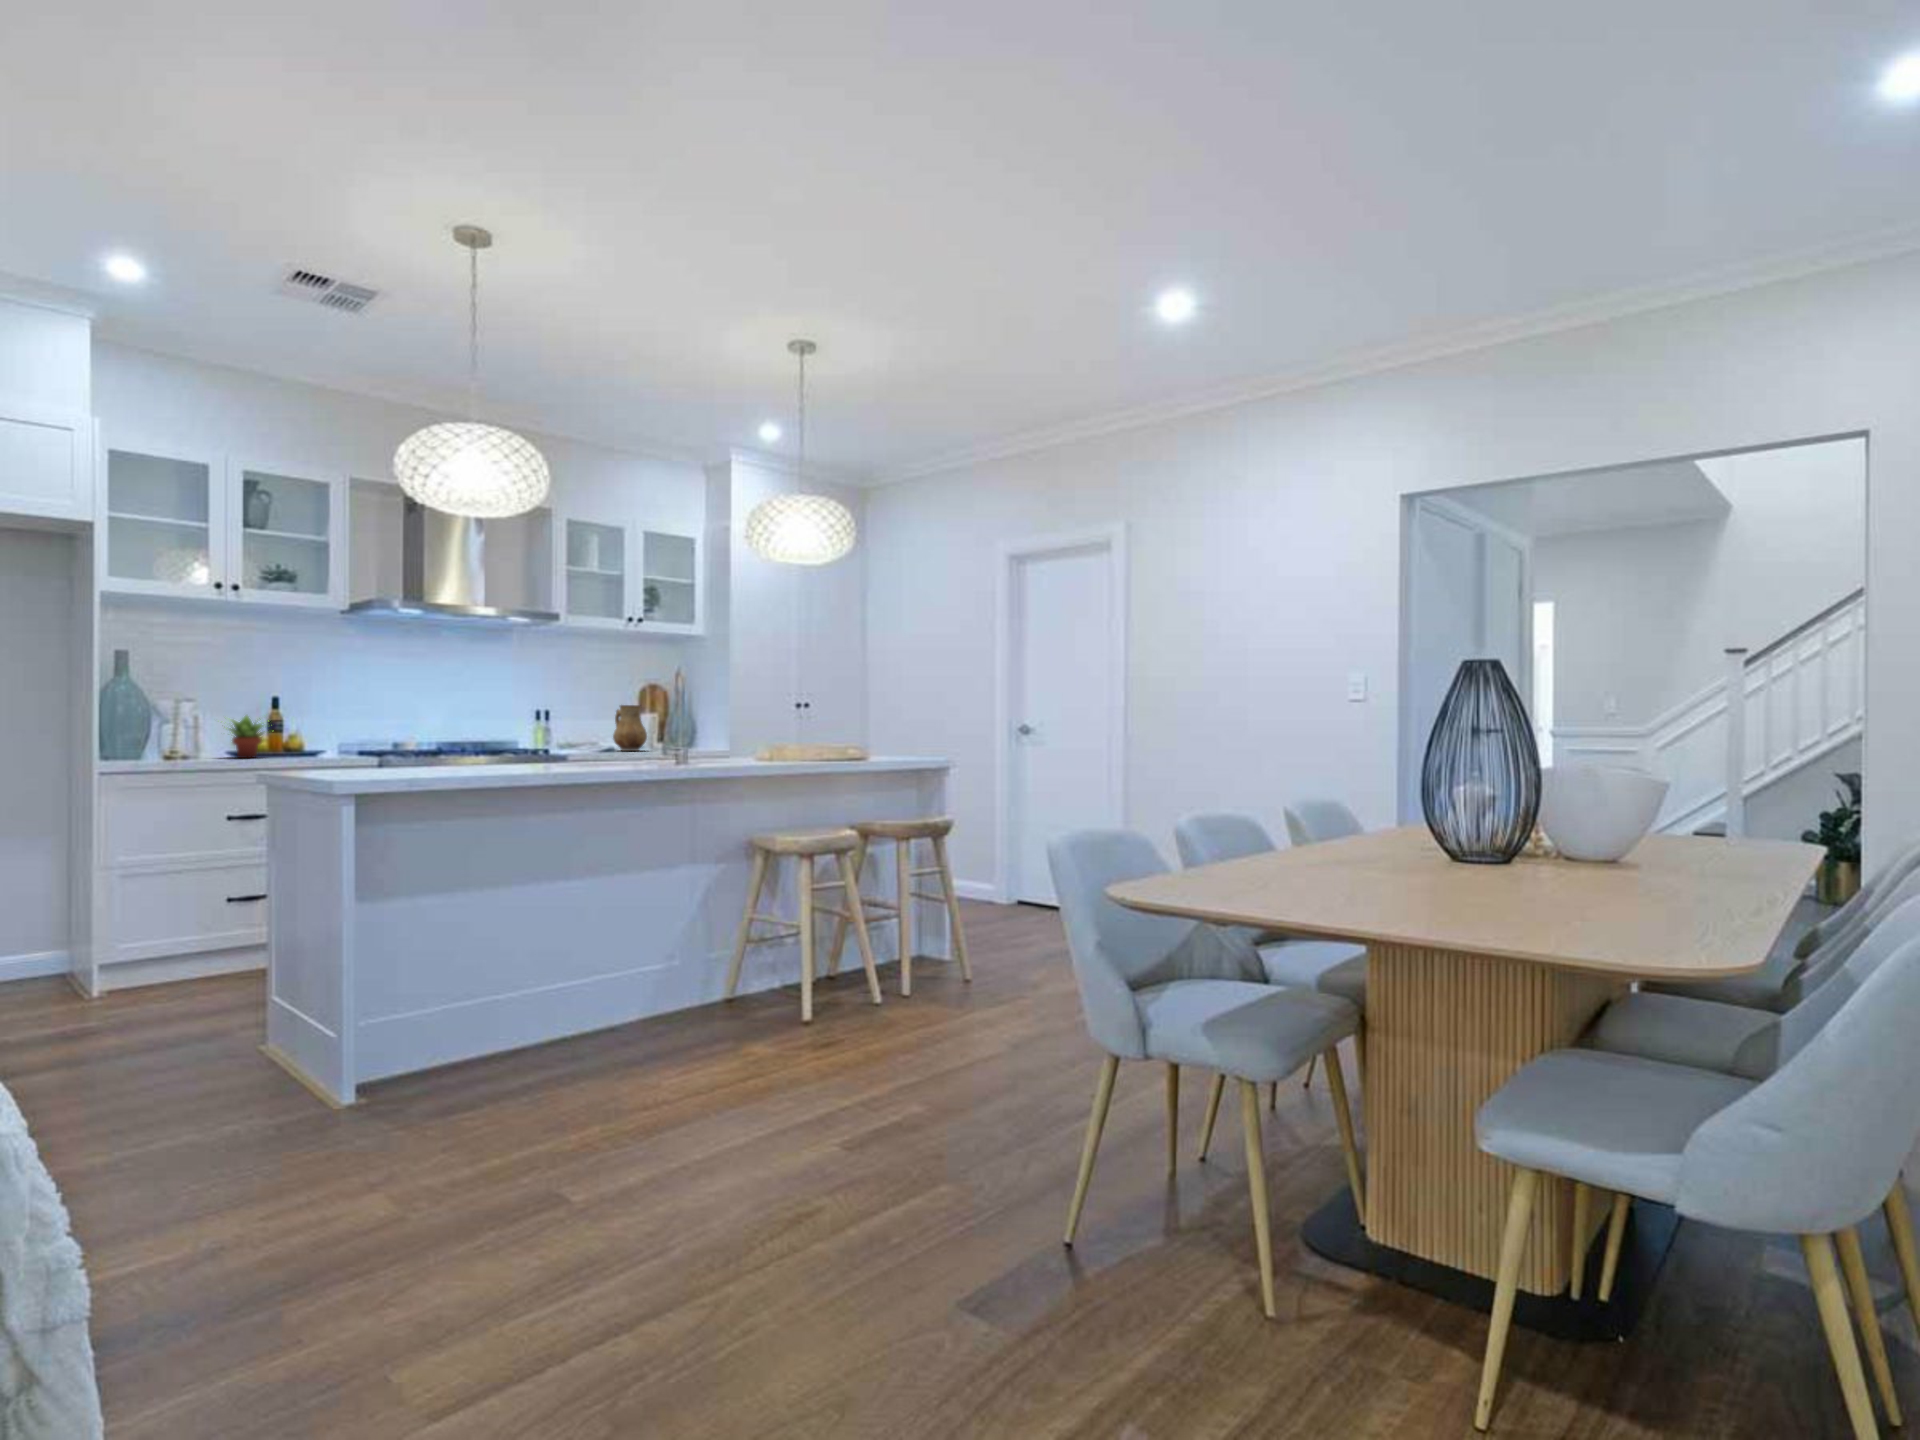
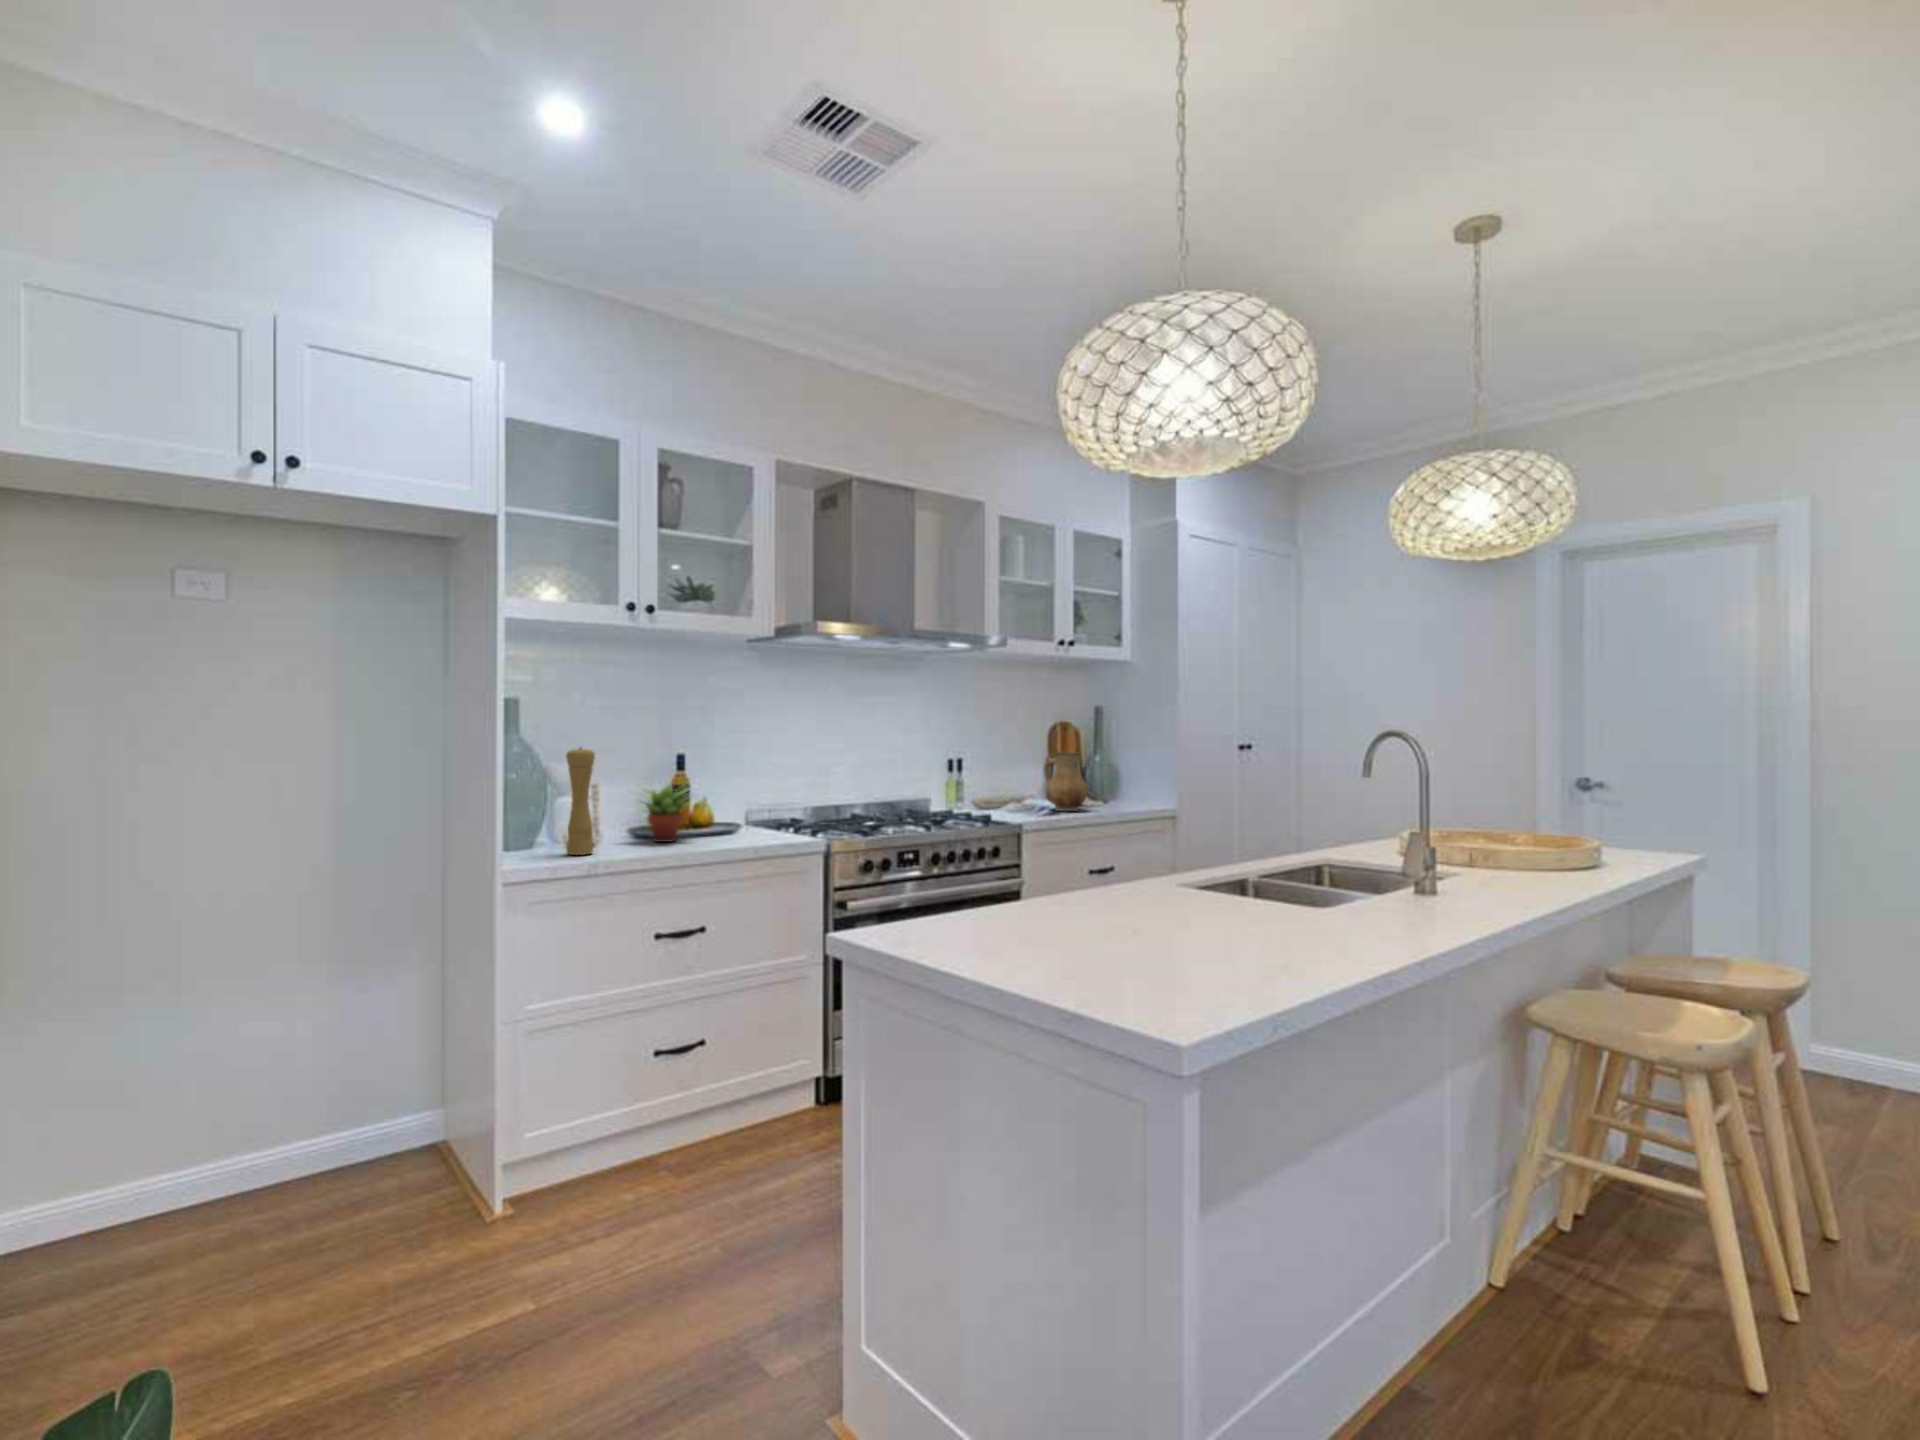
pepper mill: none [156,685,179,760] -> present [566,747,595,855]

